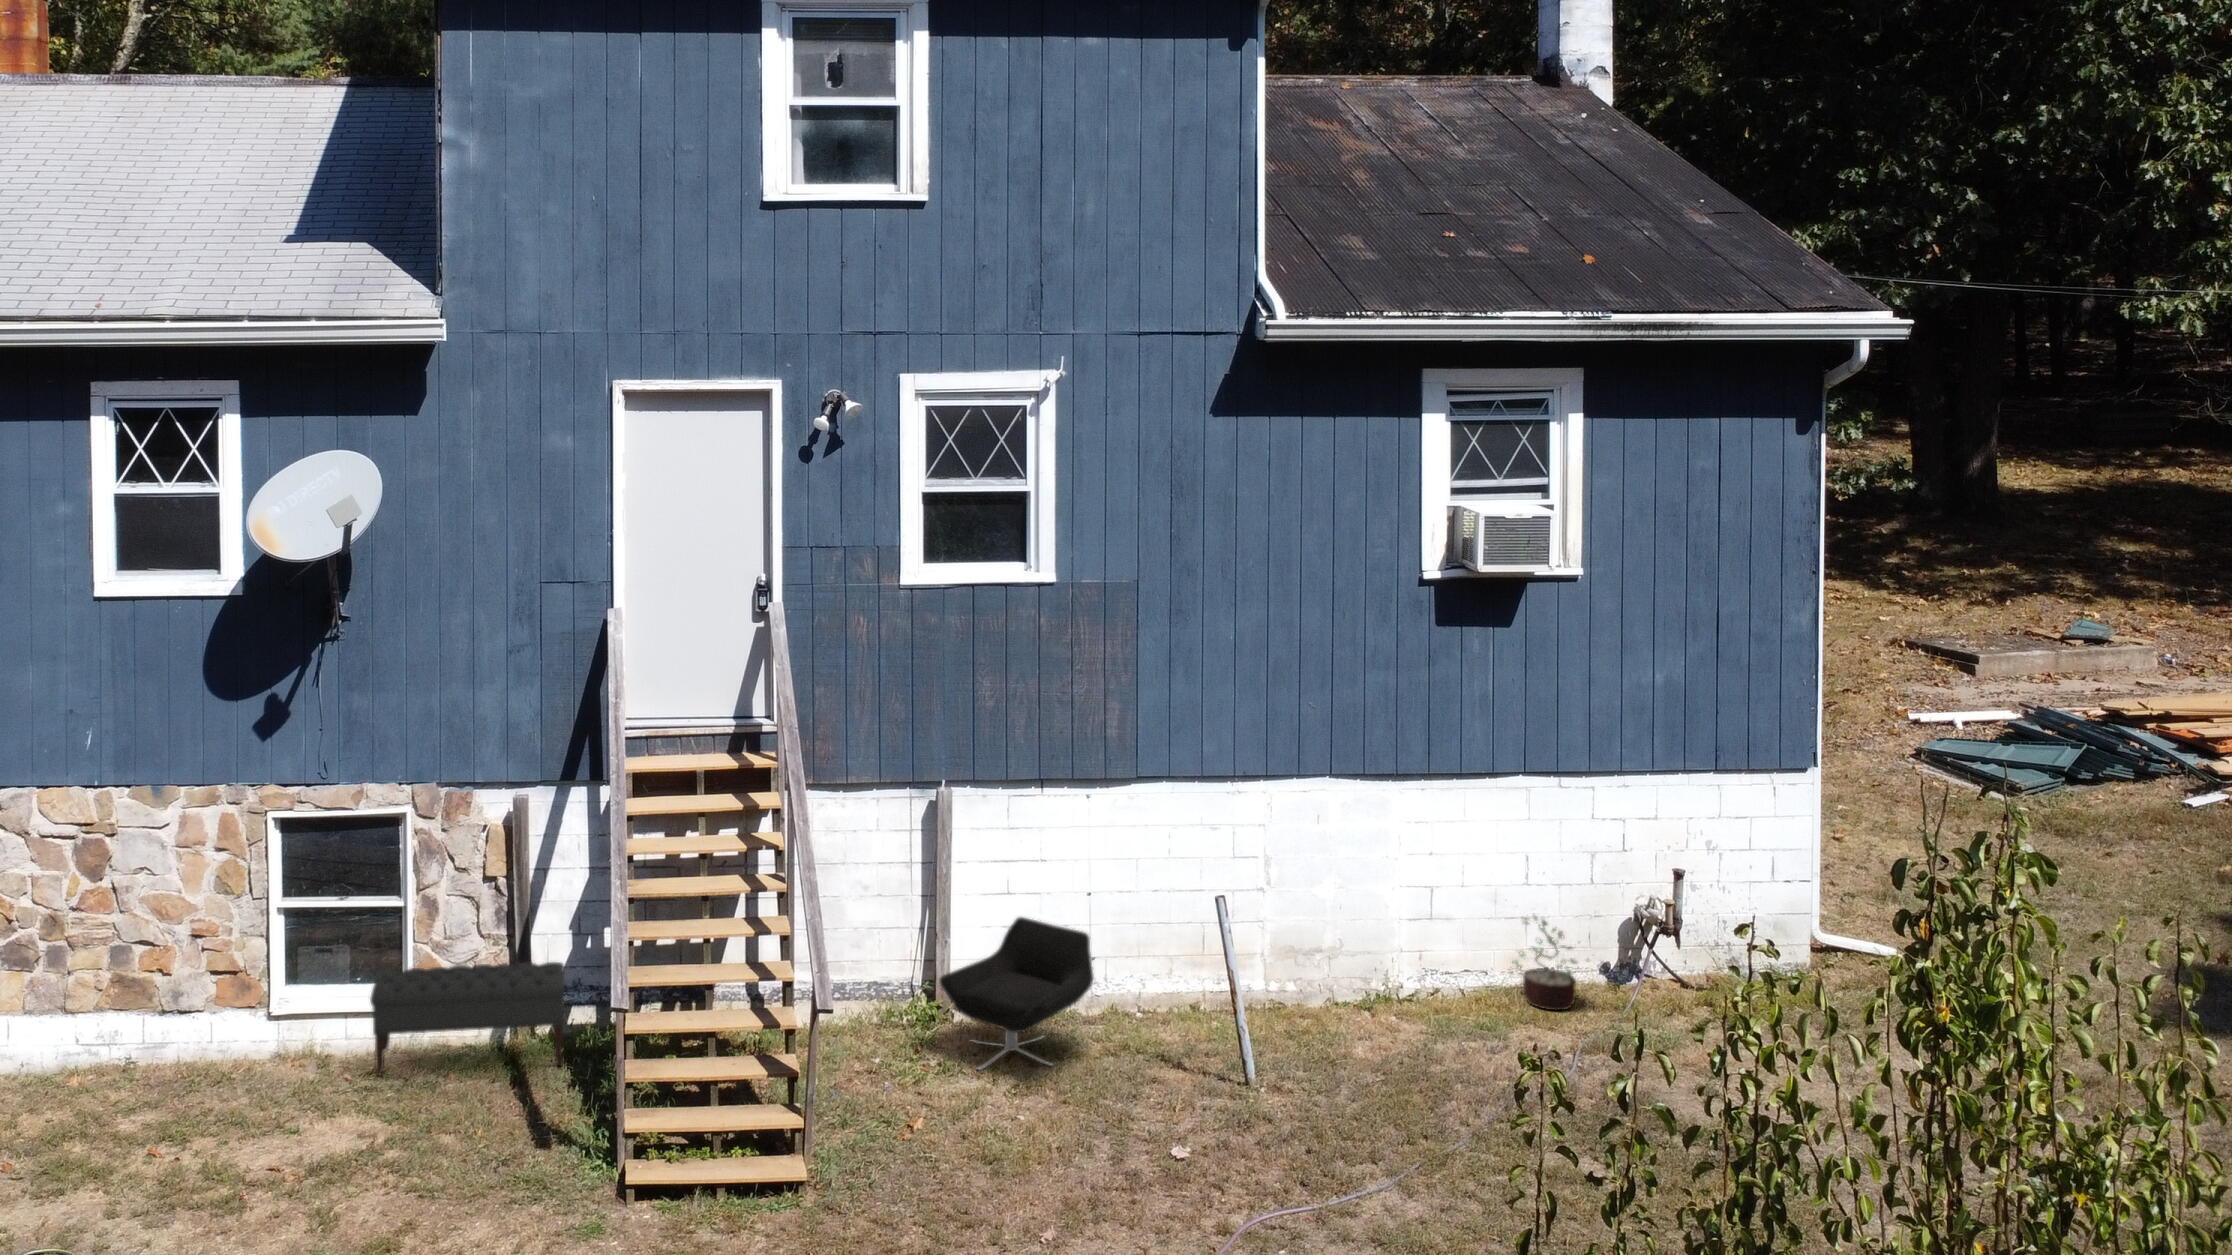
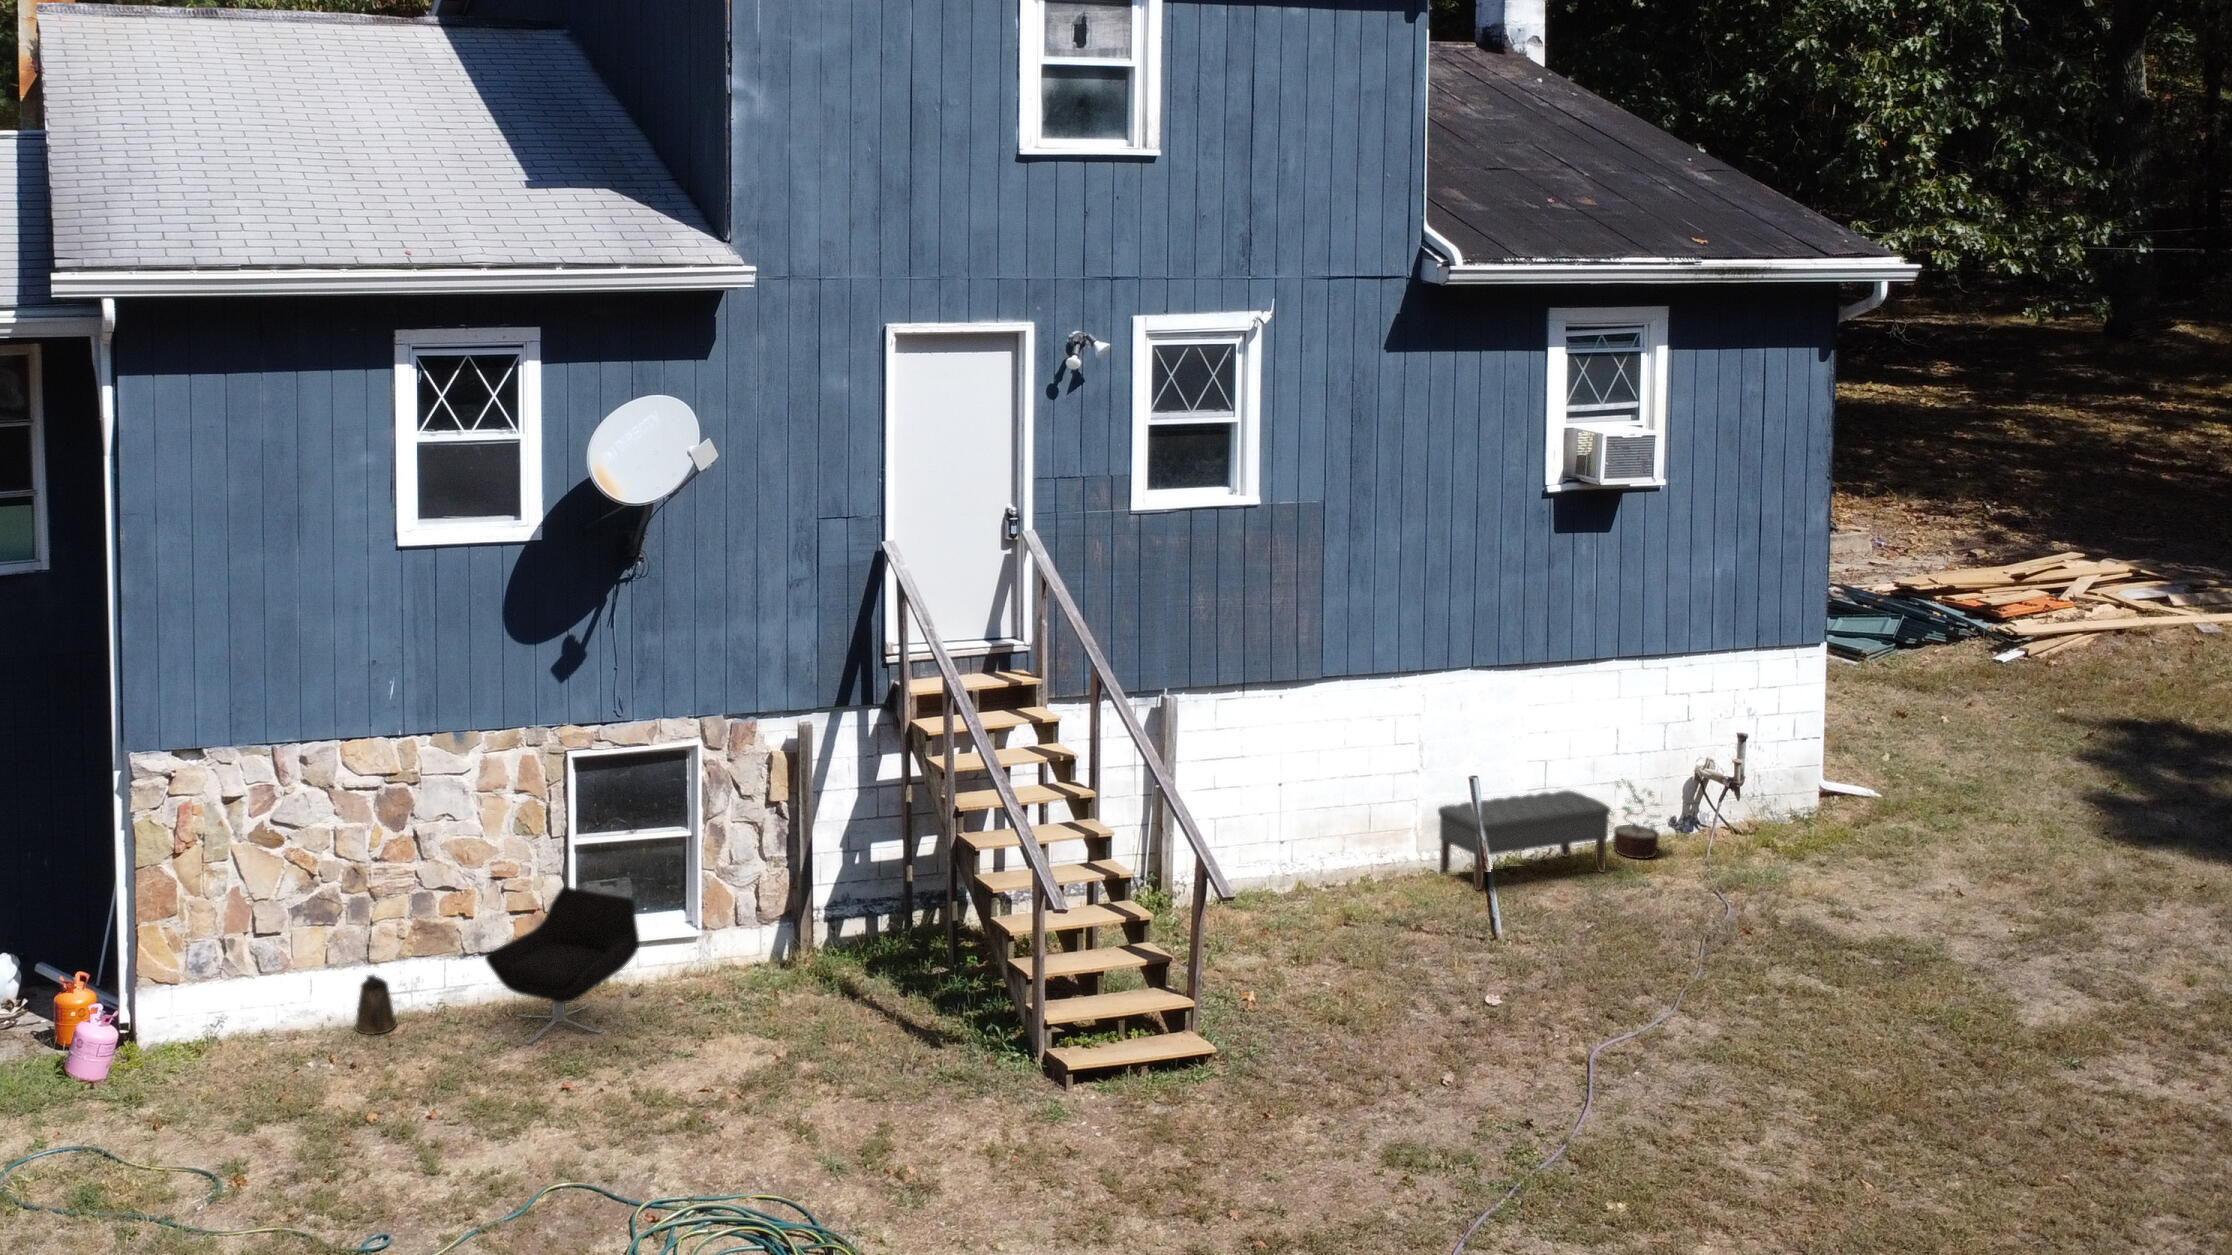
lounge chair: present [939,917,1094,1070] -> present [485,887,640,1044]
bench: present [370,962,565,1076] -> present [1438,790,1611,890]
watering can: none [33,1023,78,1084] -> present [355,974,397,1035]

